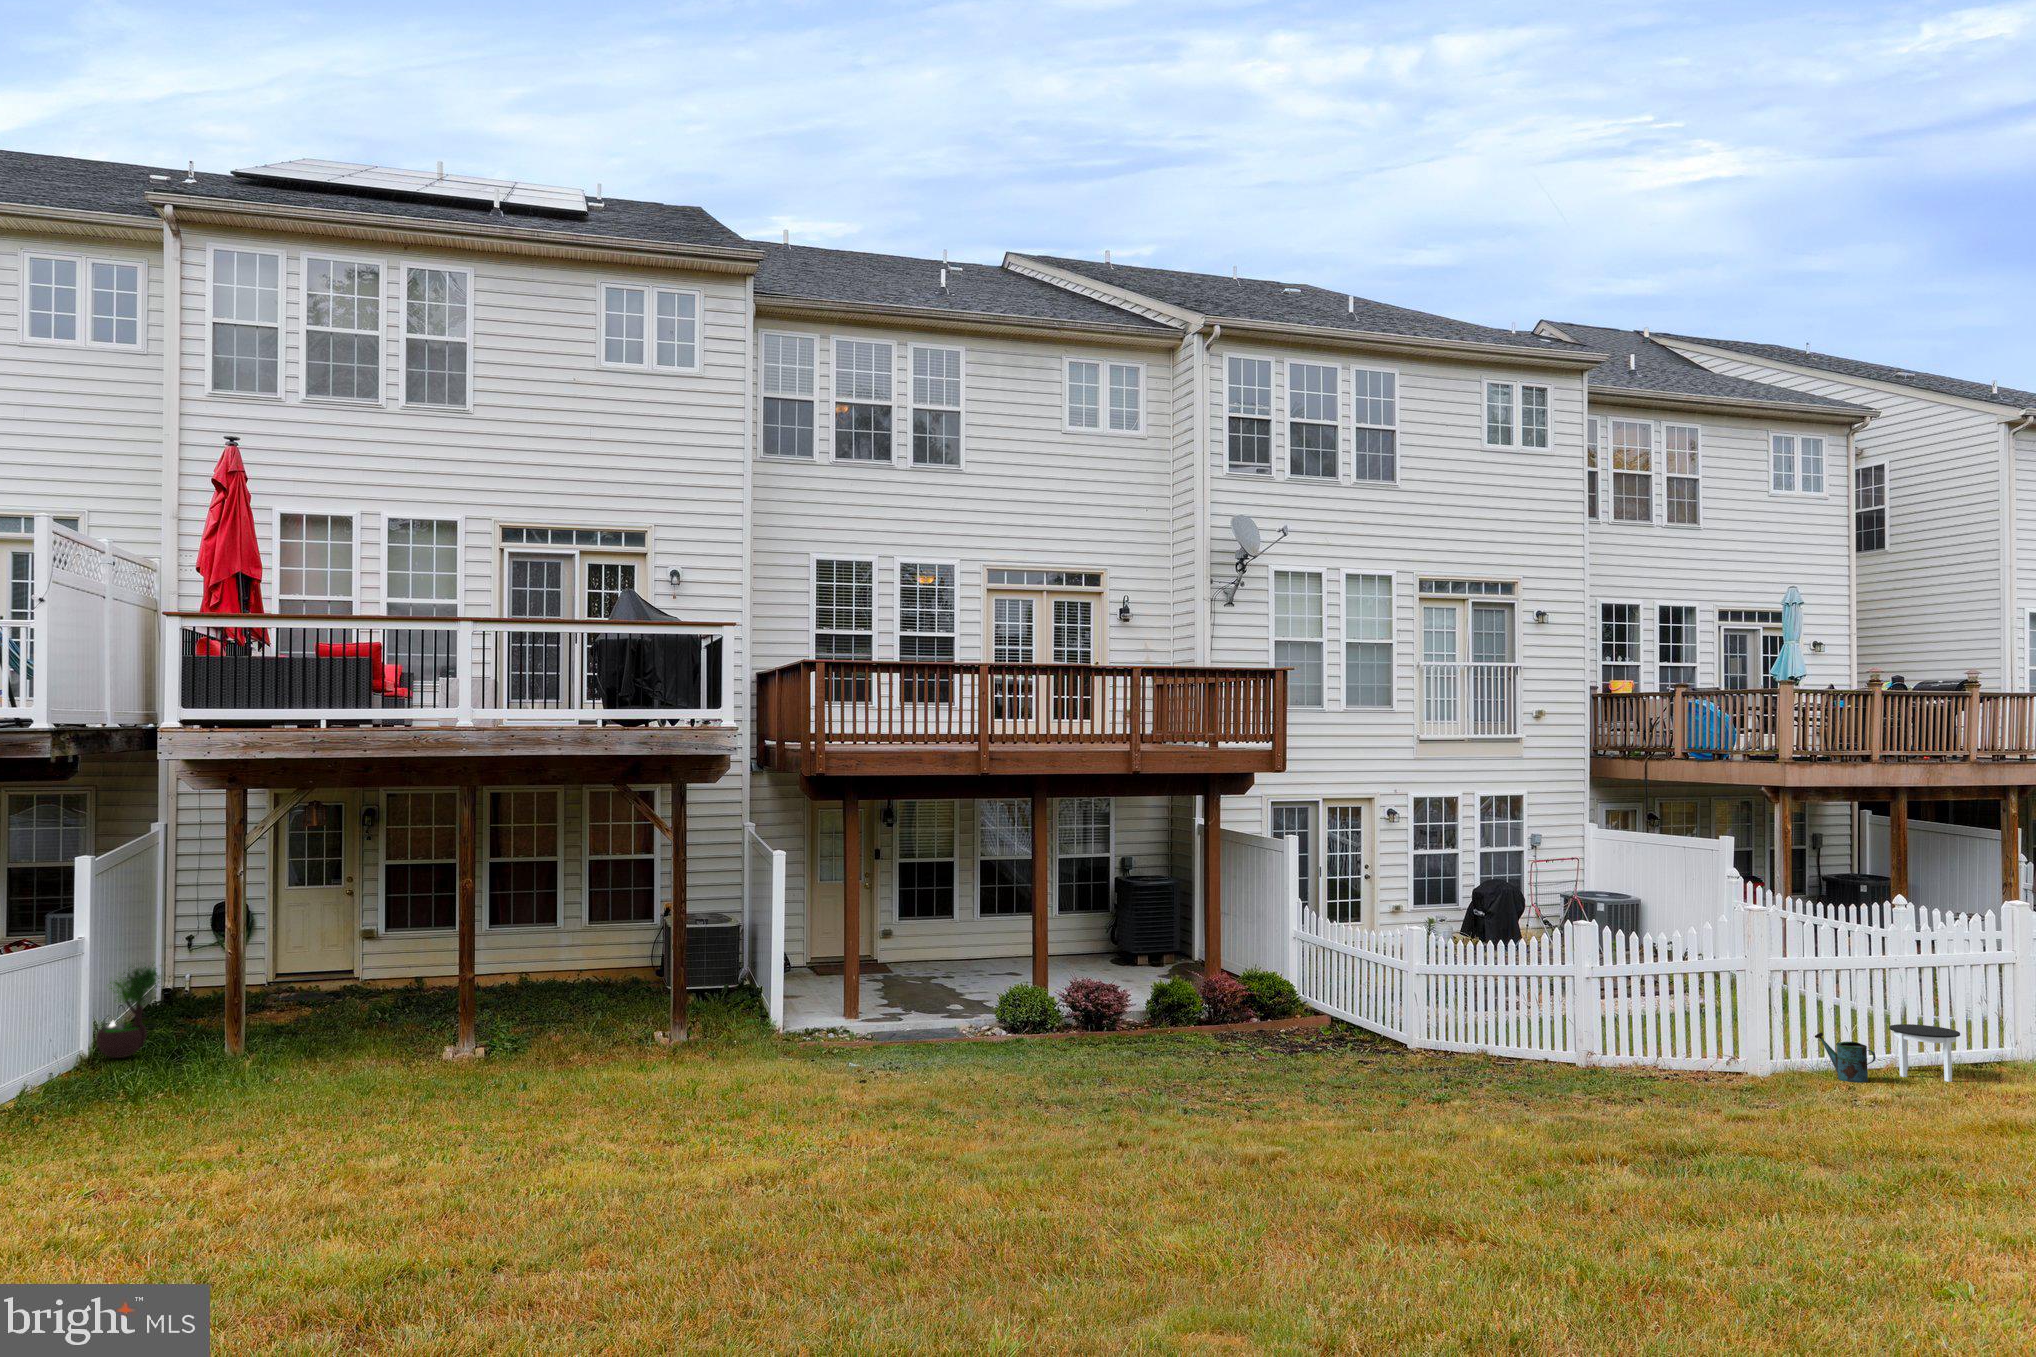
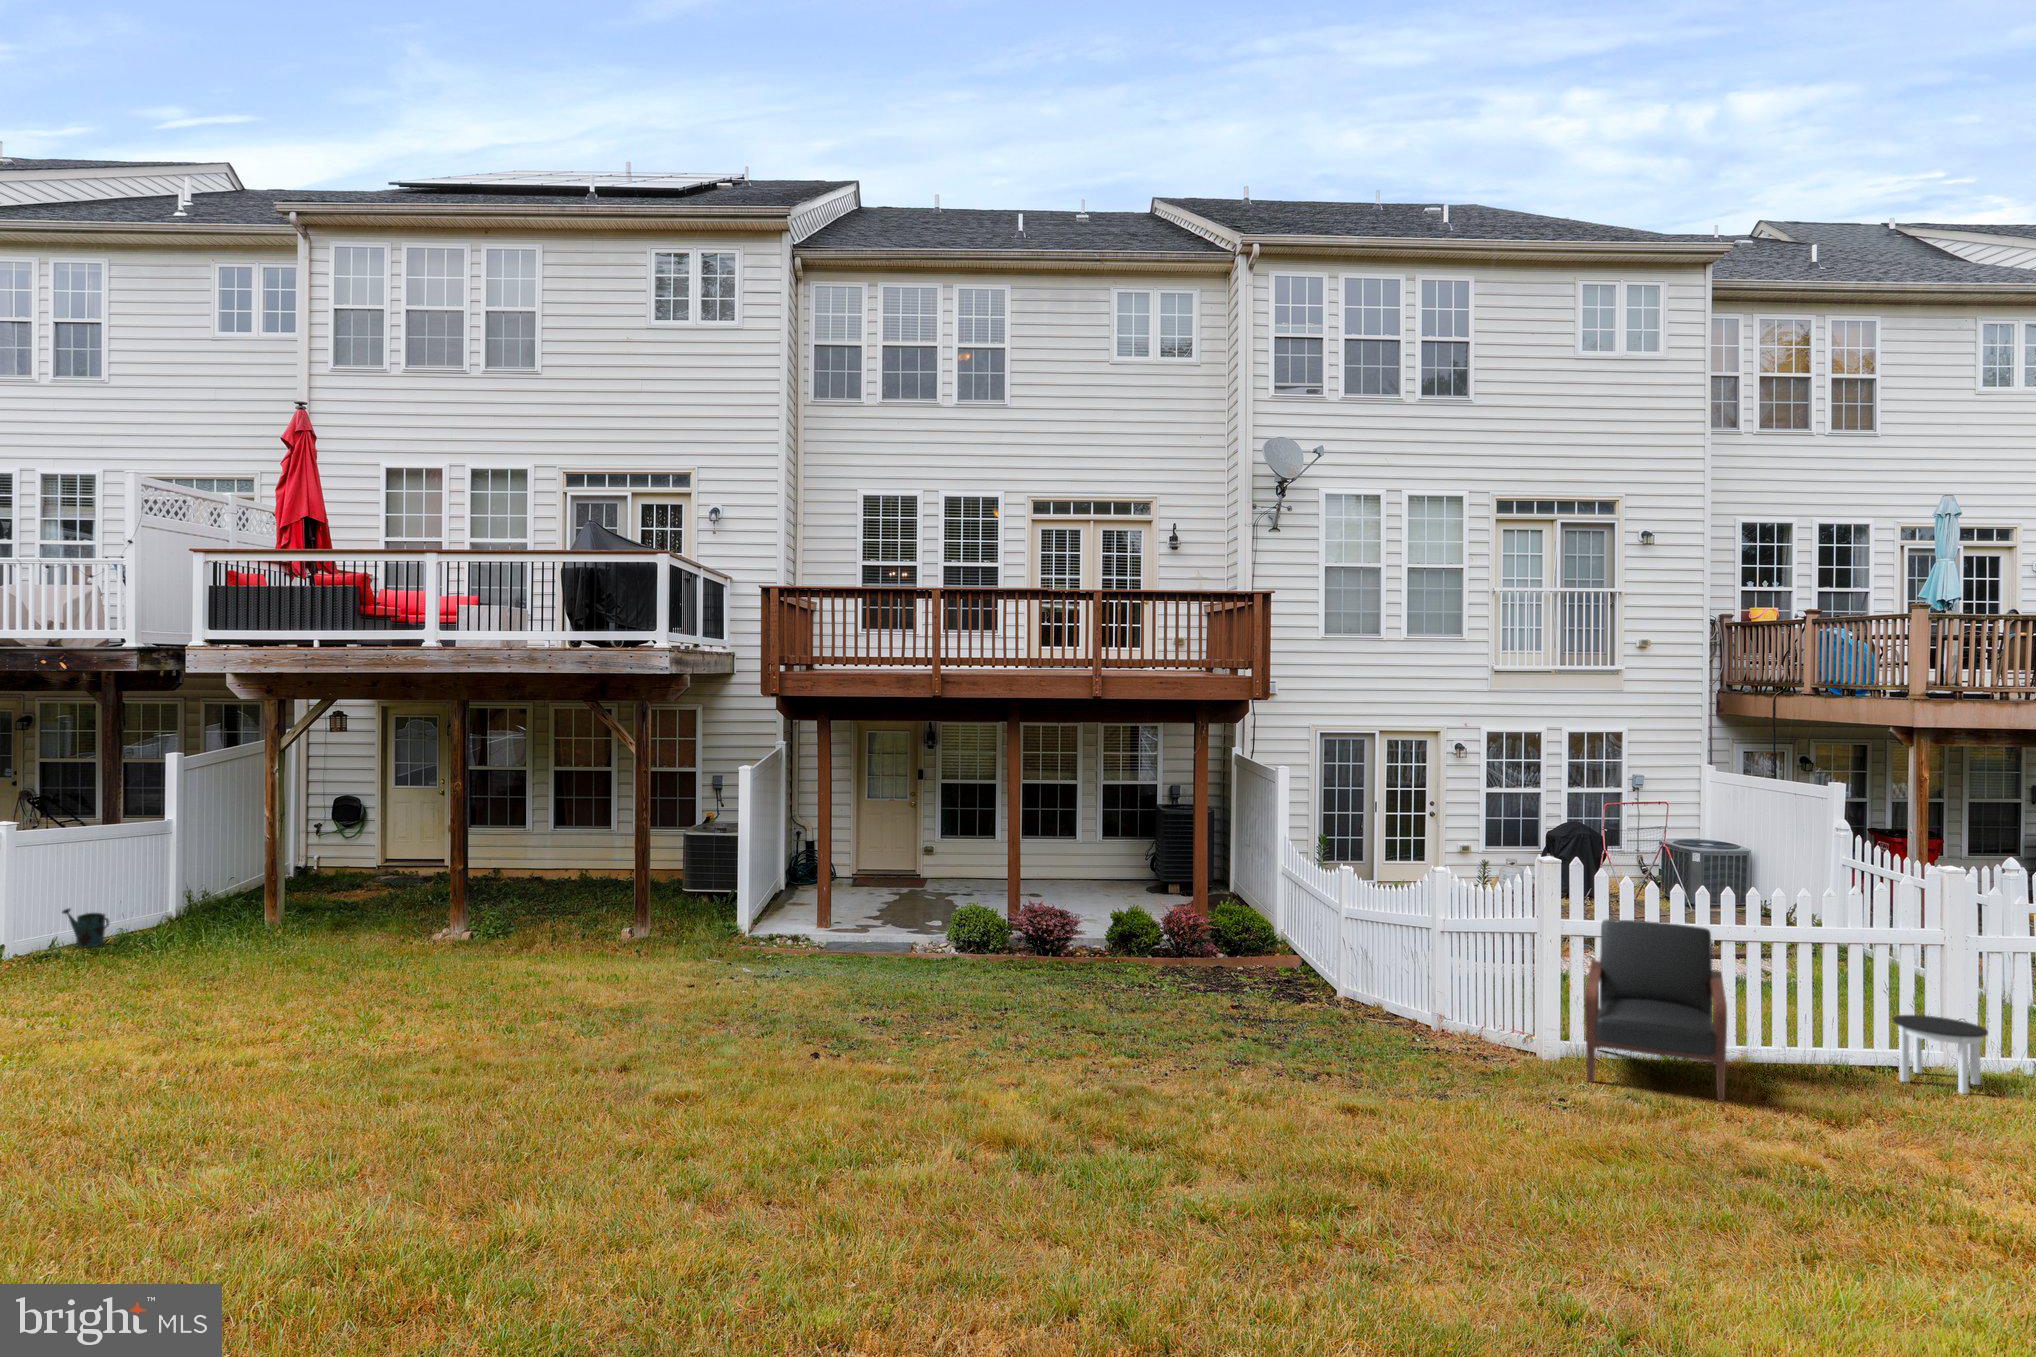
chair: none [1672,961,1810,1101] -> present [1585,920,1727,1101]
potted tree: present [96,962,161,1058] -> none [150,842,211,925]
watering can: present [1815,1033,1876,1083] -> present [63,909,109,948]

